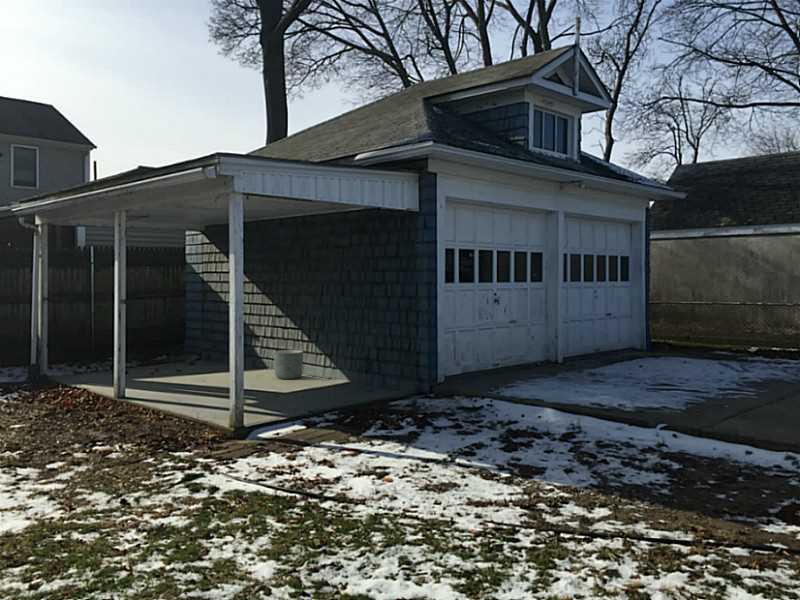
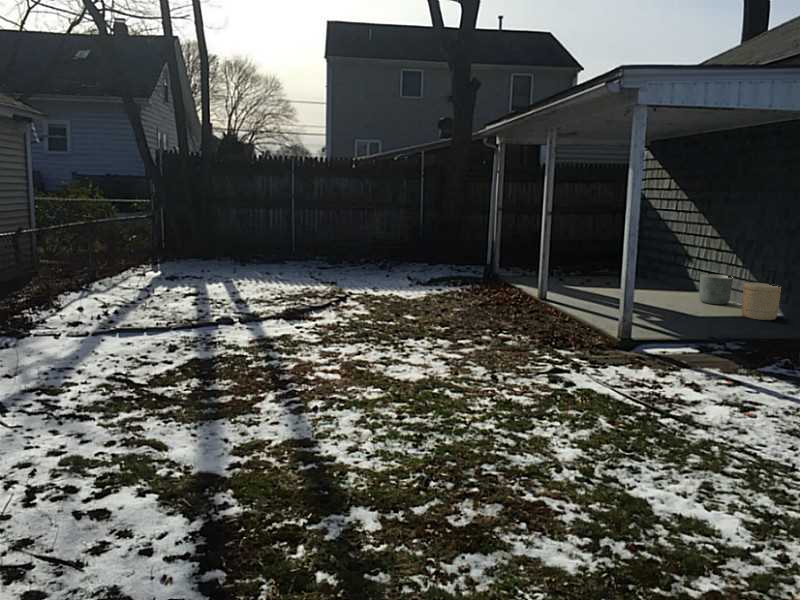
woven basket: none [318,354,350,388] -> present [742,282,781,320]

